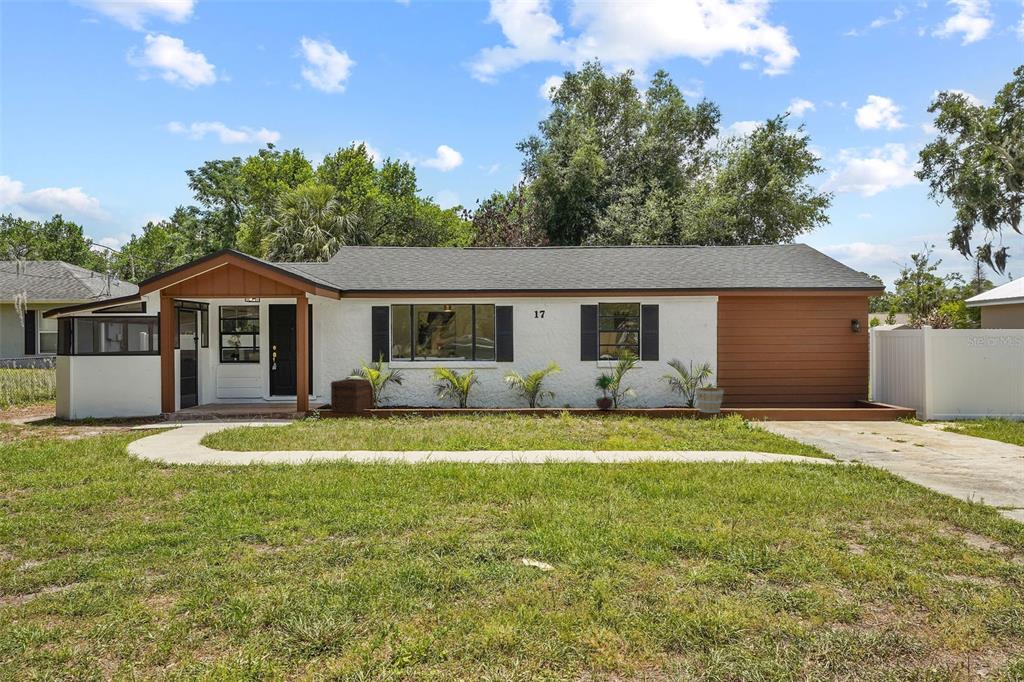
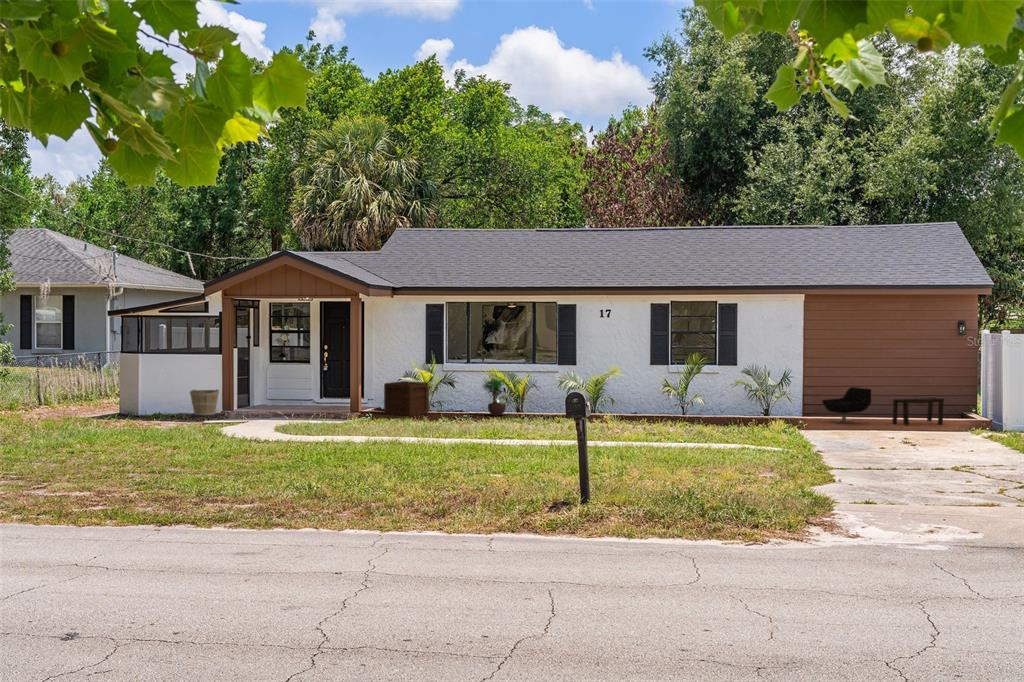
potted tree: present [596,375,613,410] -> present [483,378,506,416]
lounge chair: none [737,378,782,413] -> present [822,387,871,424]
bench: none [799,386,843,413] -> present [893,398,944,426]
wooden bucket: present [695,387,724,413] -> present [190,390,219,415]

